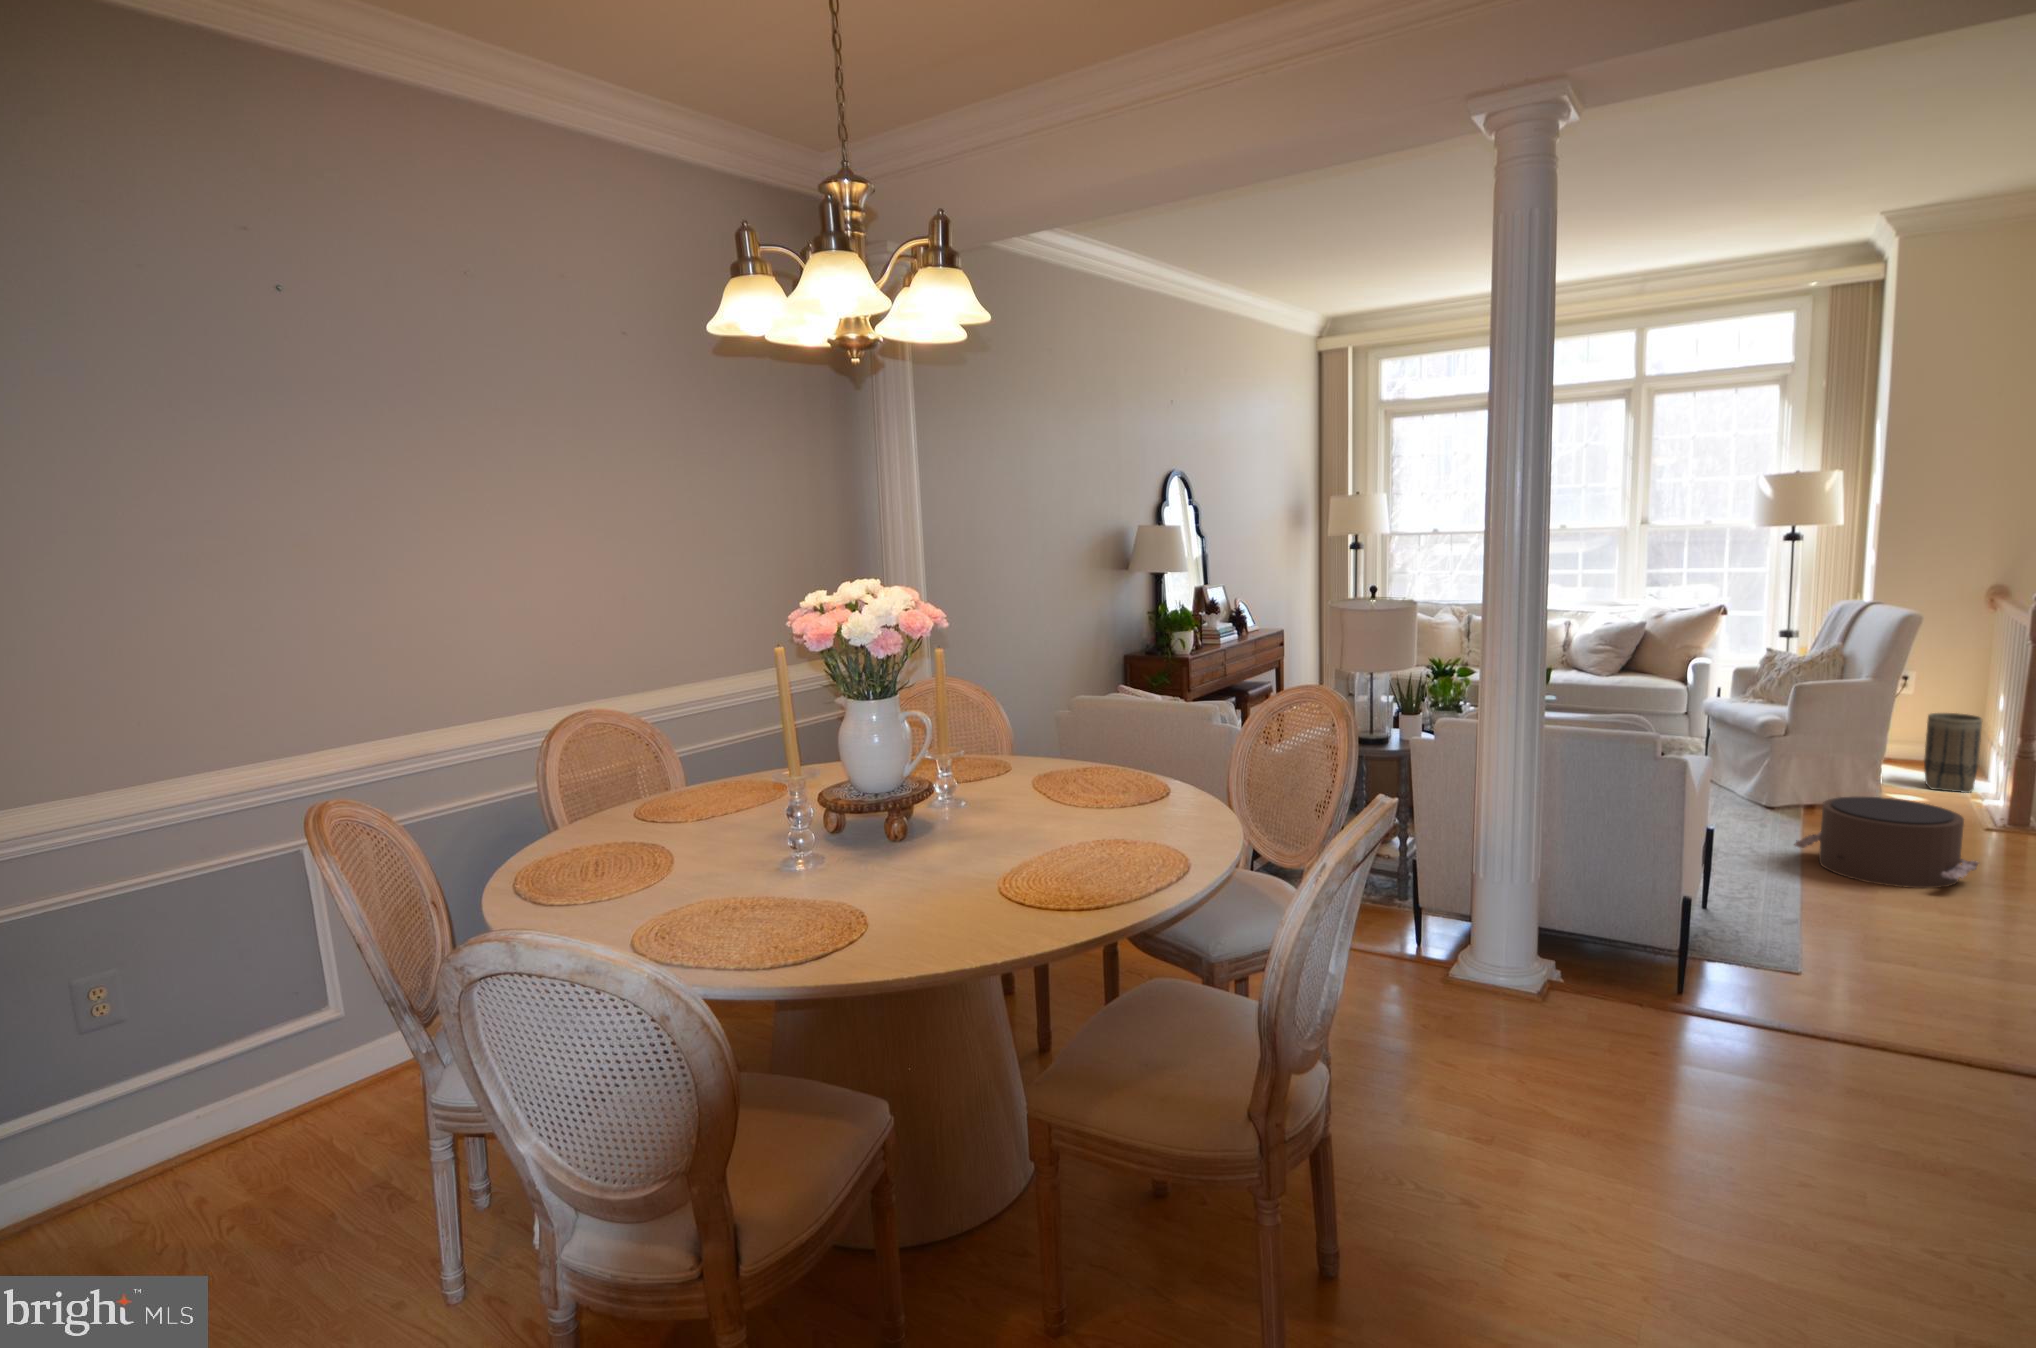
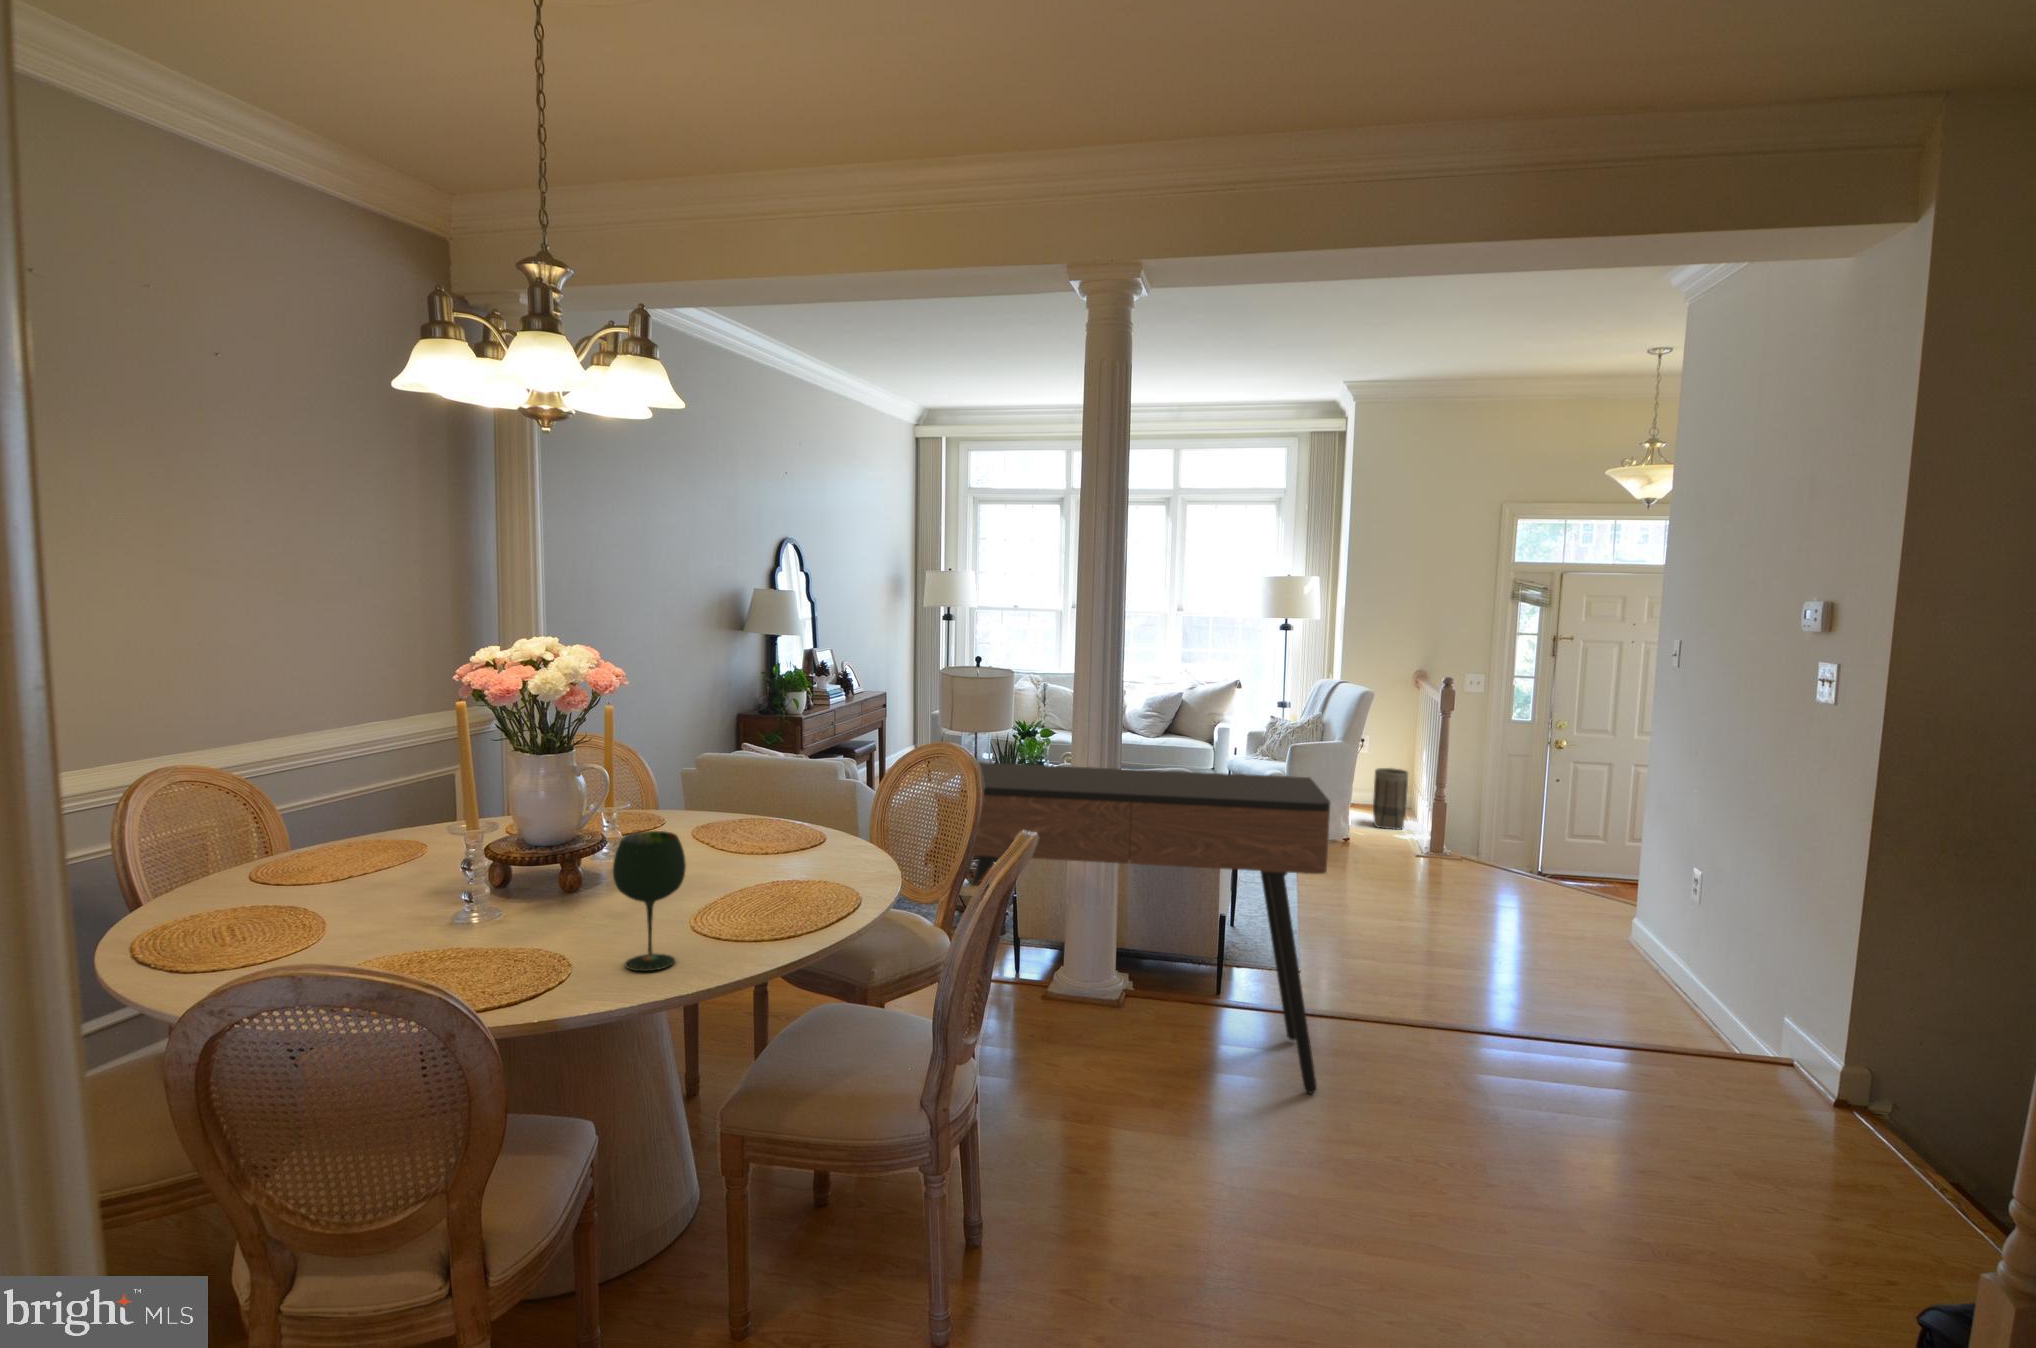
console table: none [1309,706,1857,1147] -> present [971,762,1330,1093]
wine glass: none [898,786,976,939] -> present [613,831,686,971]
pouf: present [1794,797,1979,888] -> none [1289,833,1407,902]

